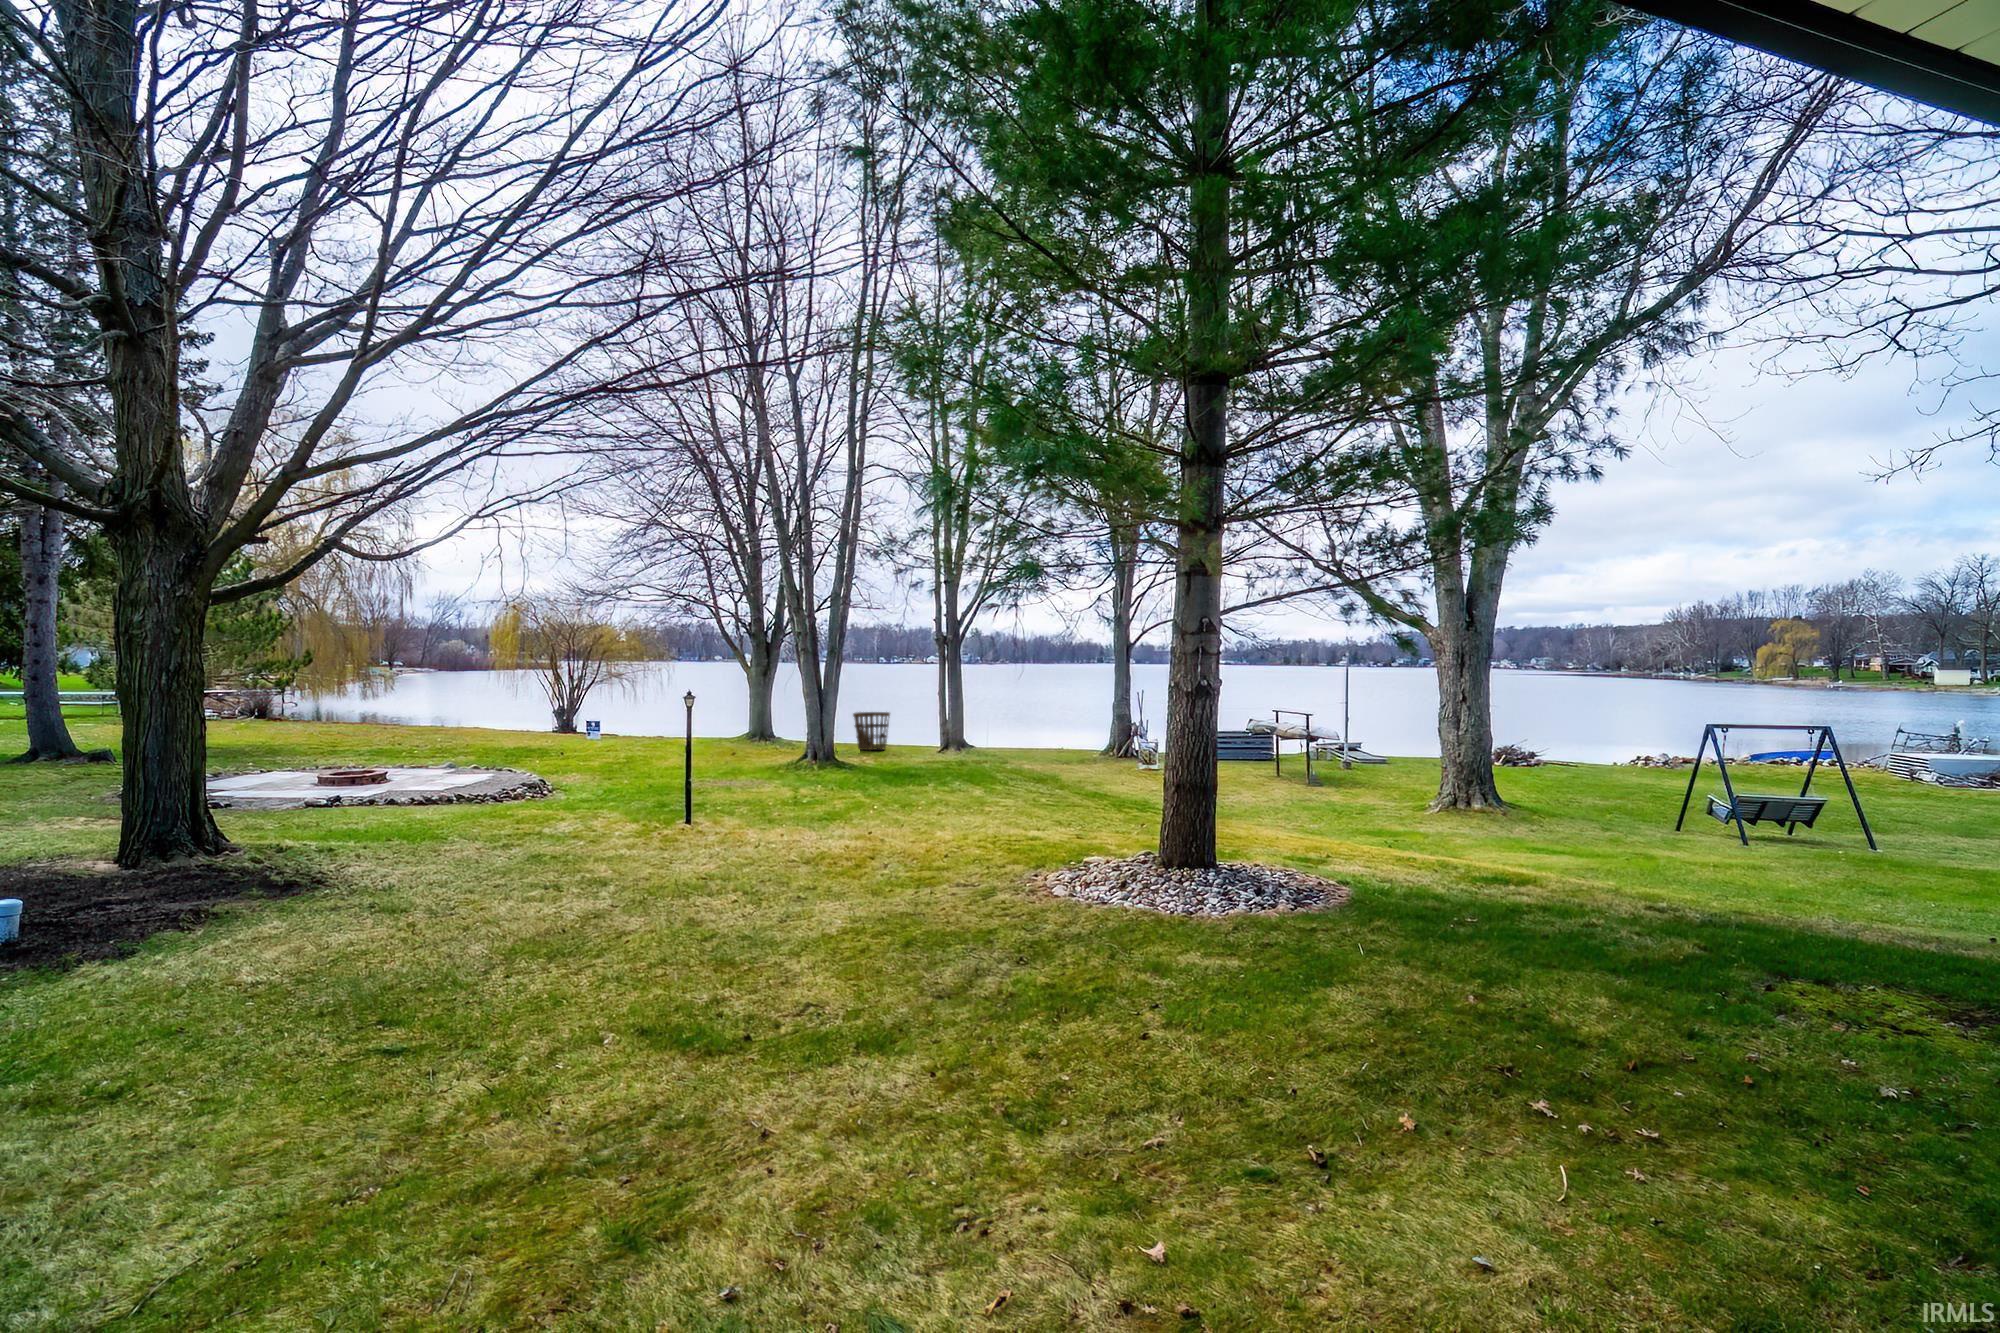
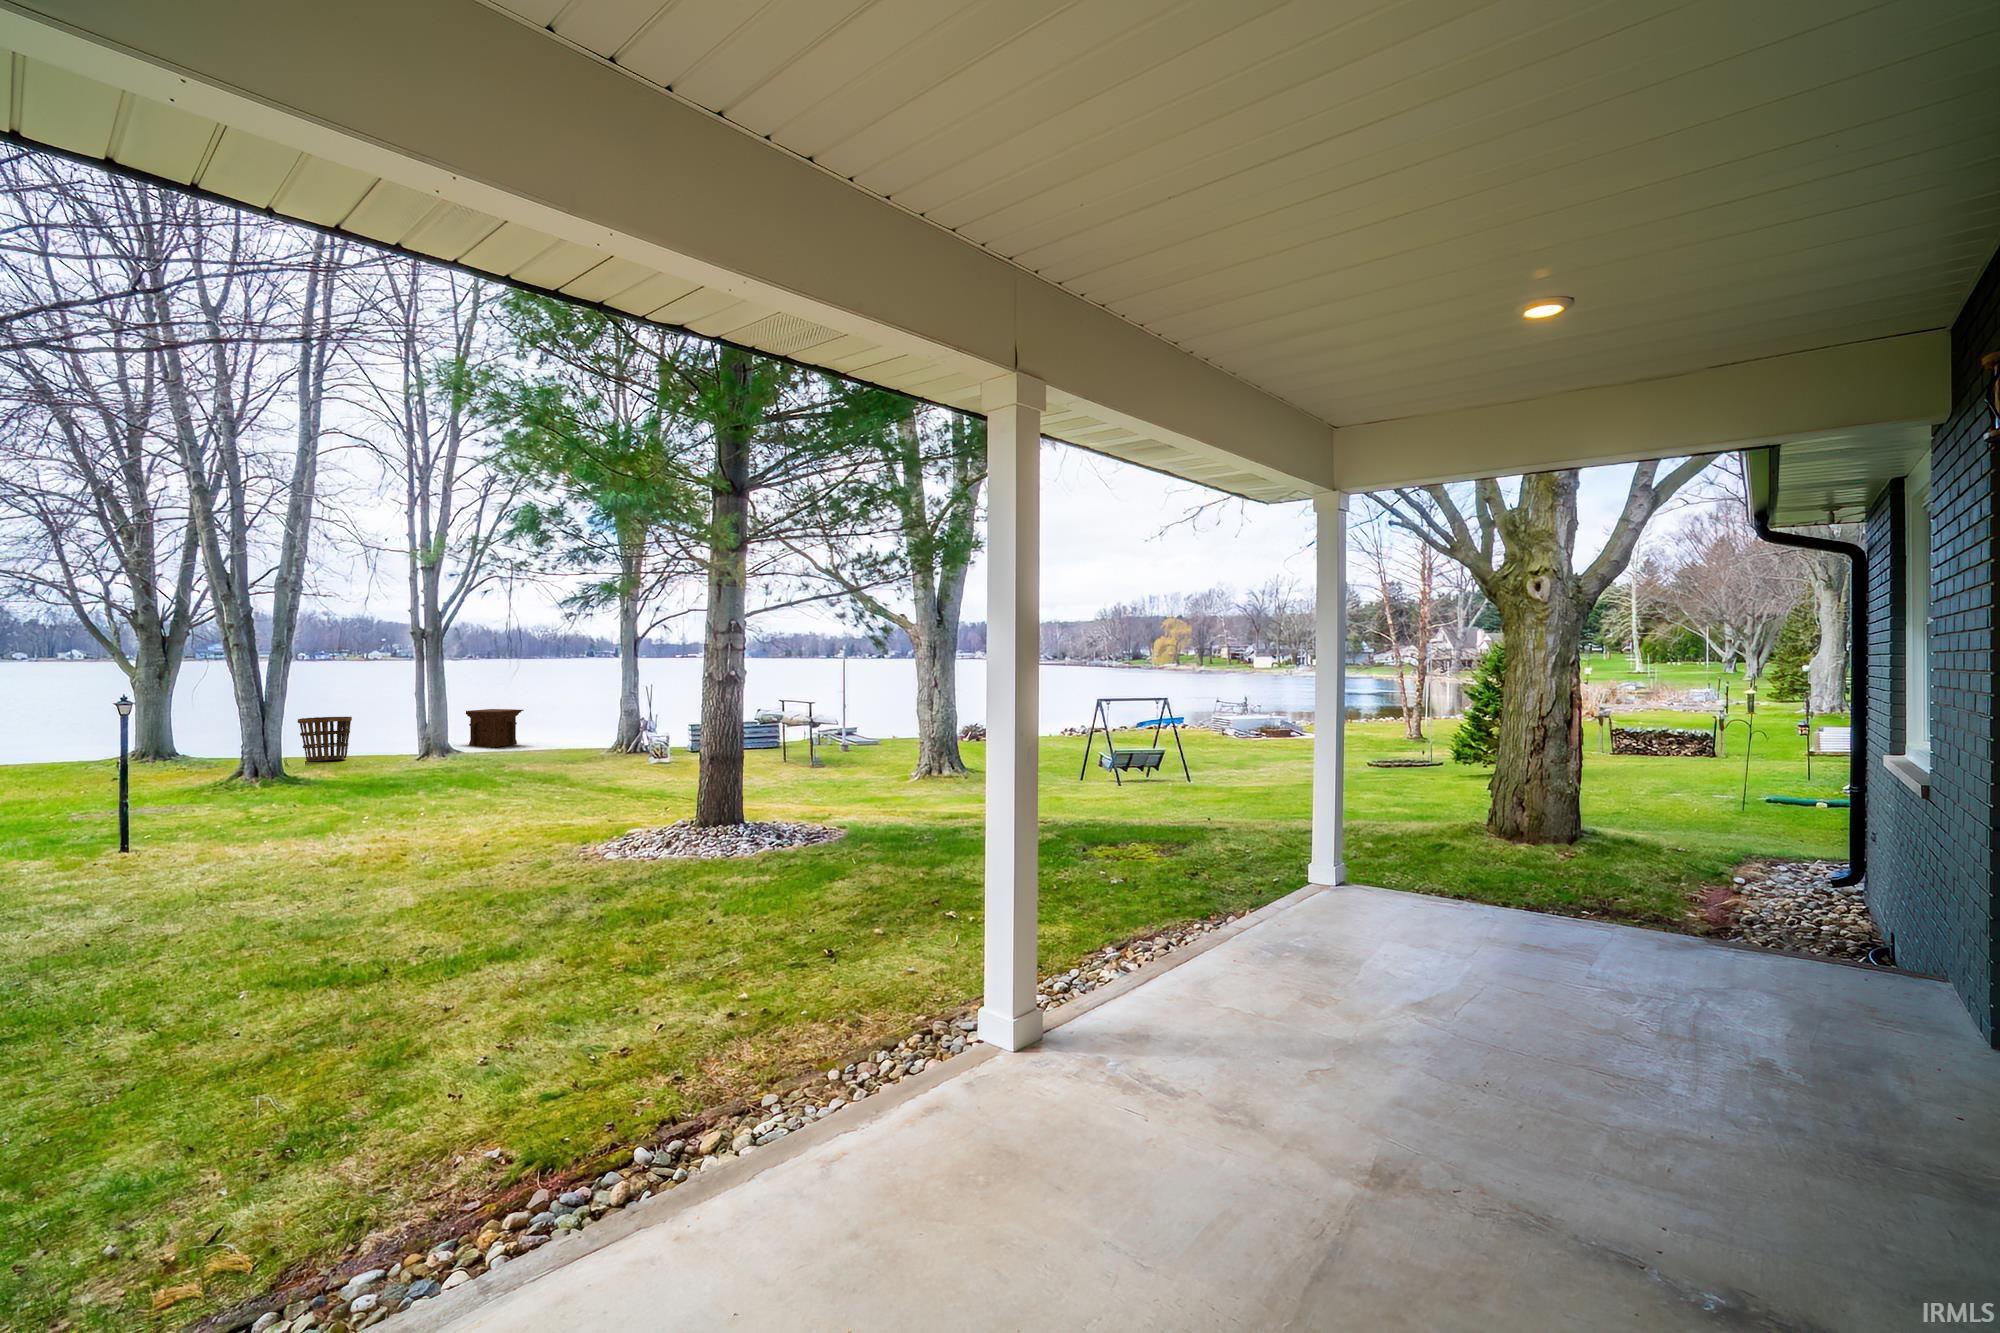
side table: none [978,709,1028,745] -> present [466,709,523,747]

